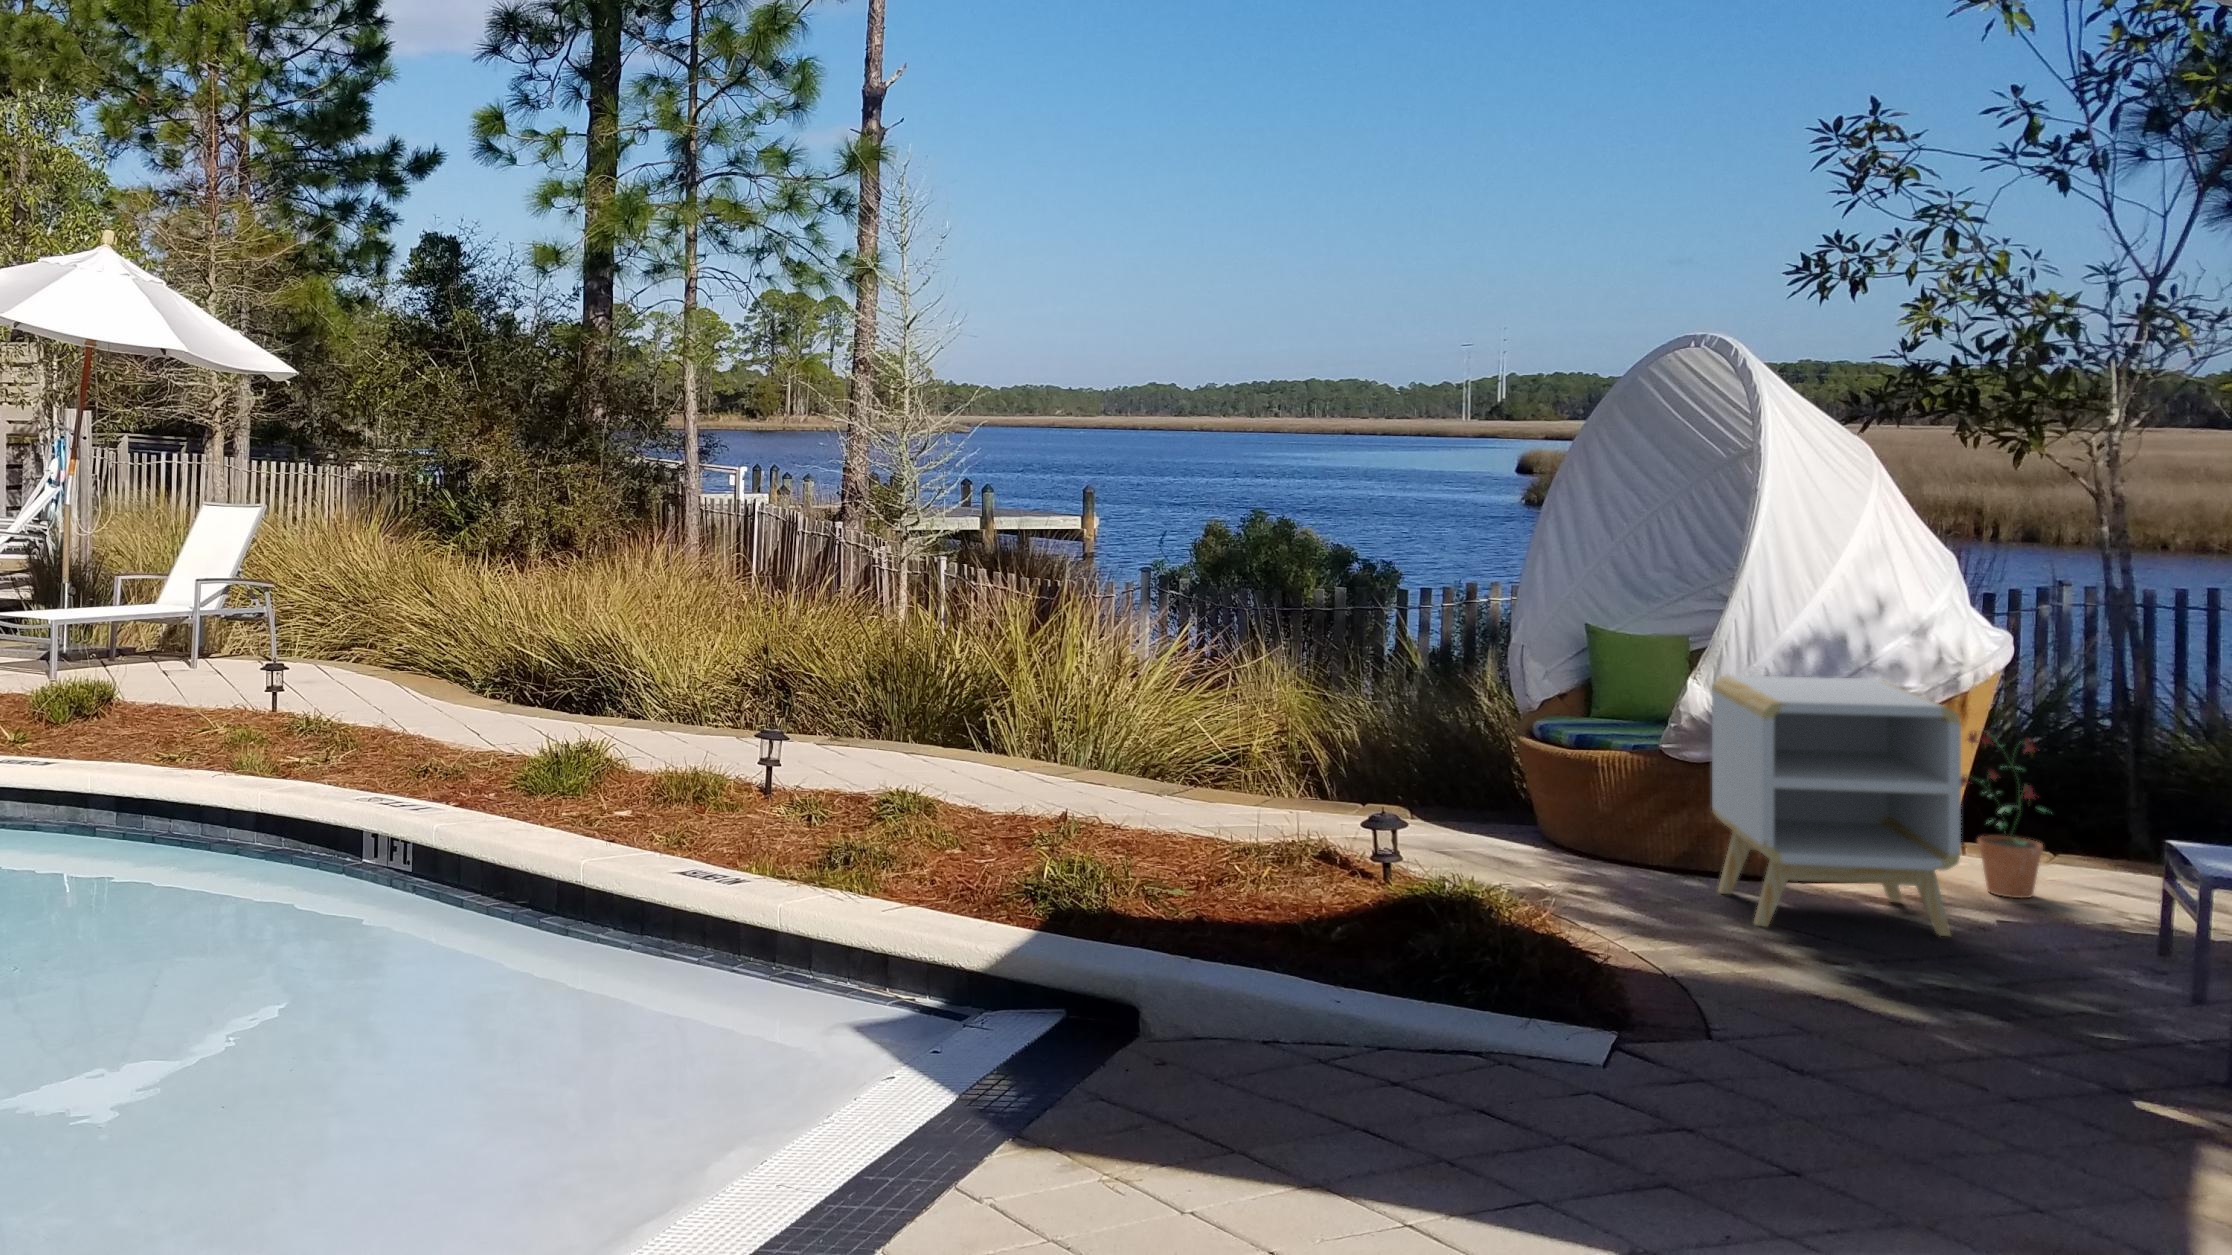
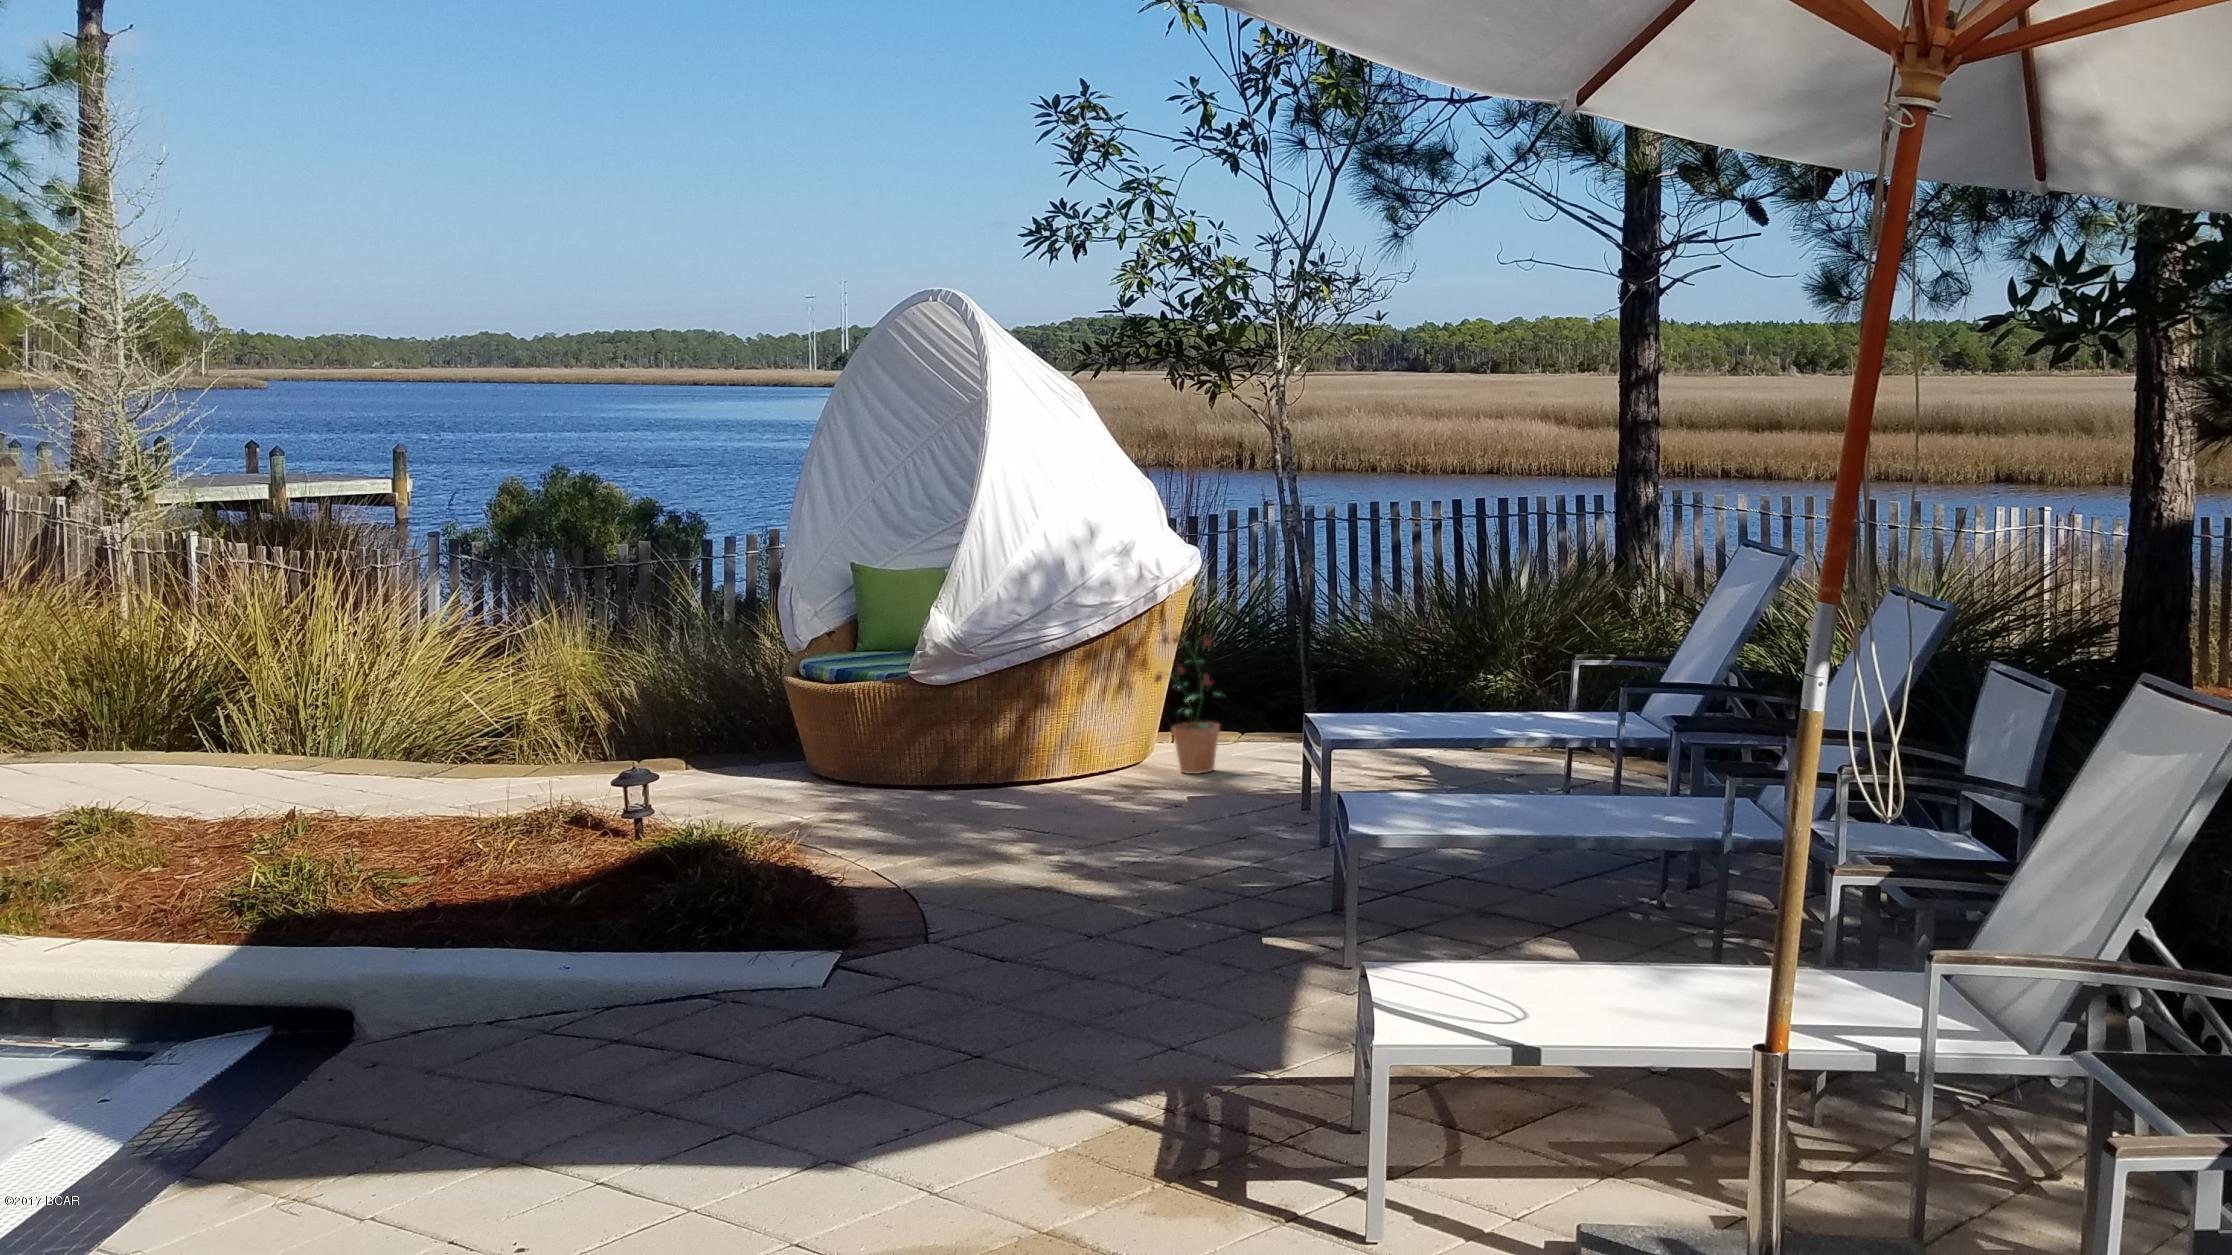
side table: present [1712,675,1961,936] -> none [950,593,1150,824]

